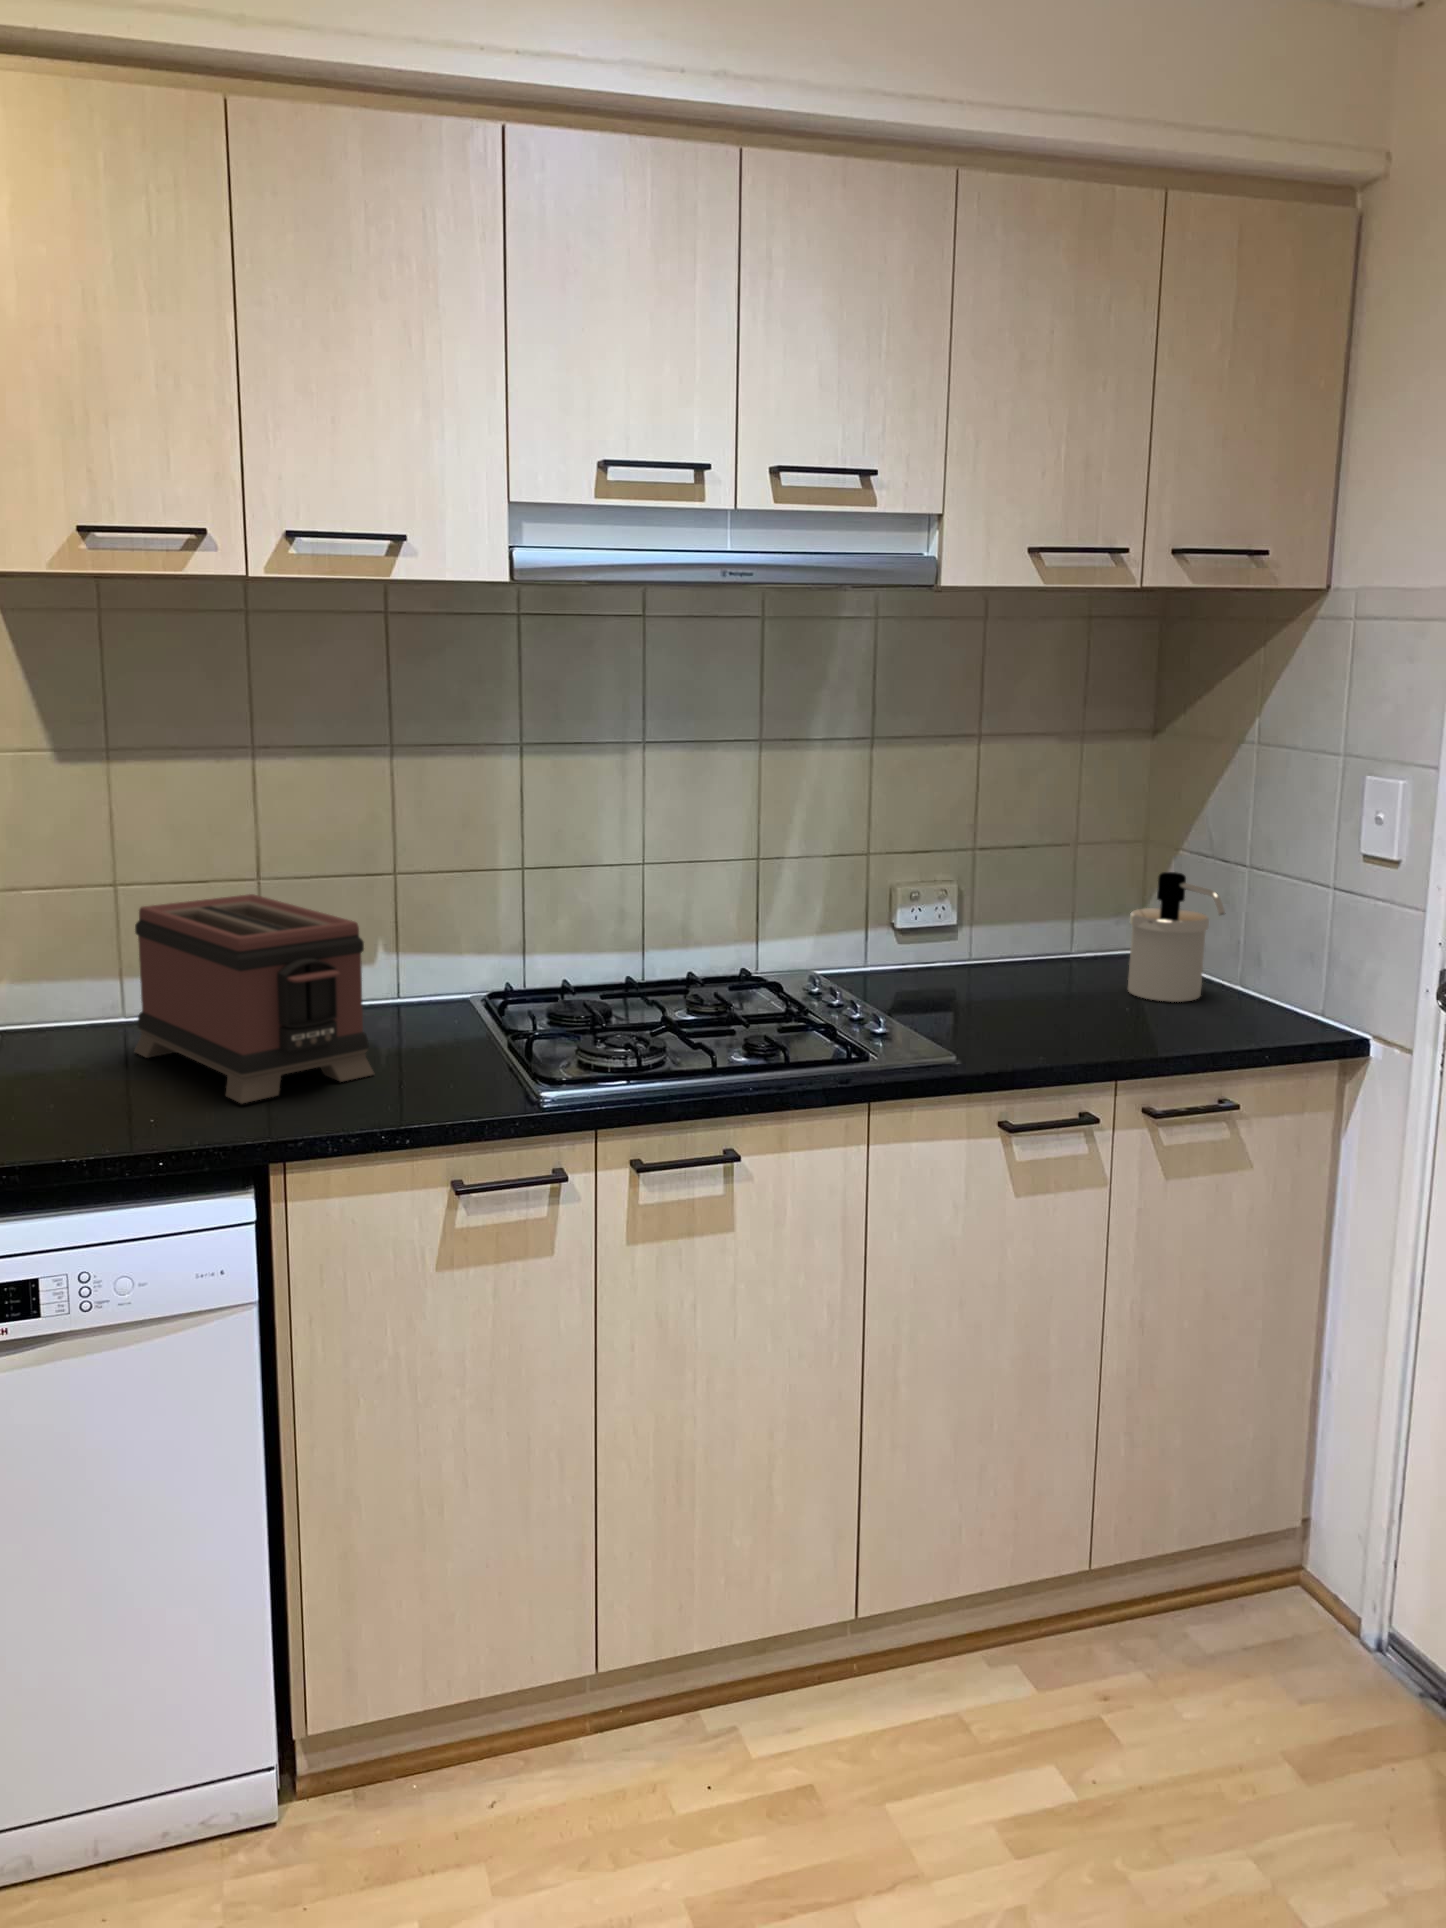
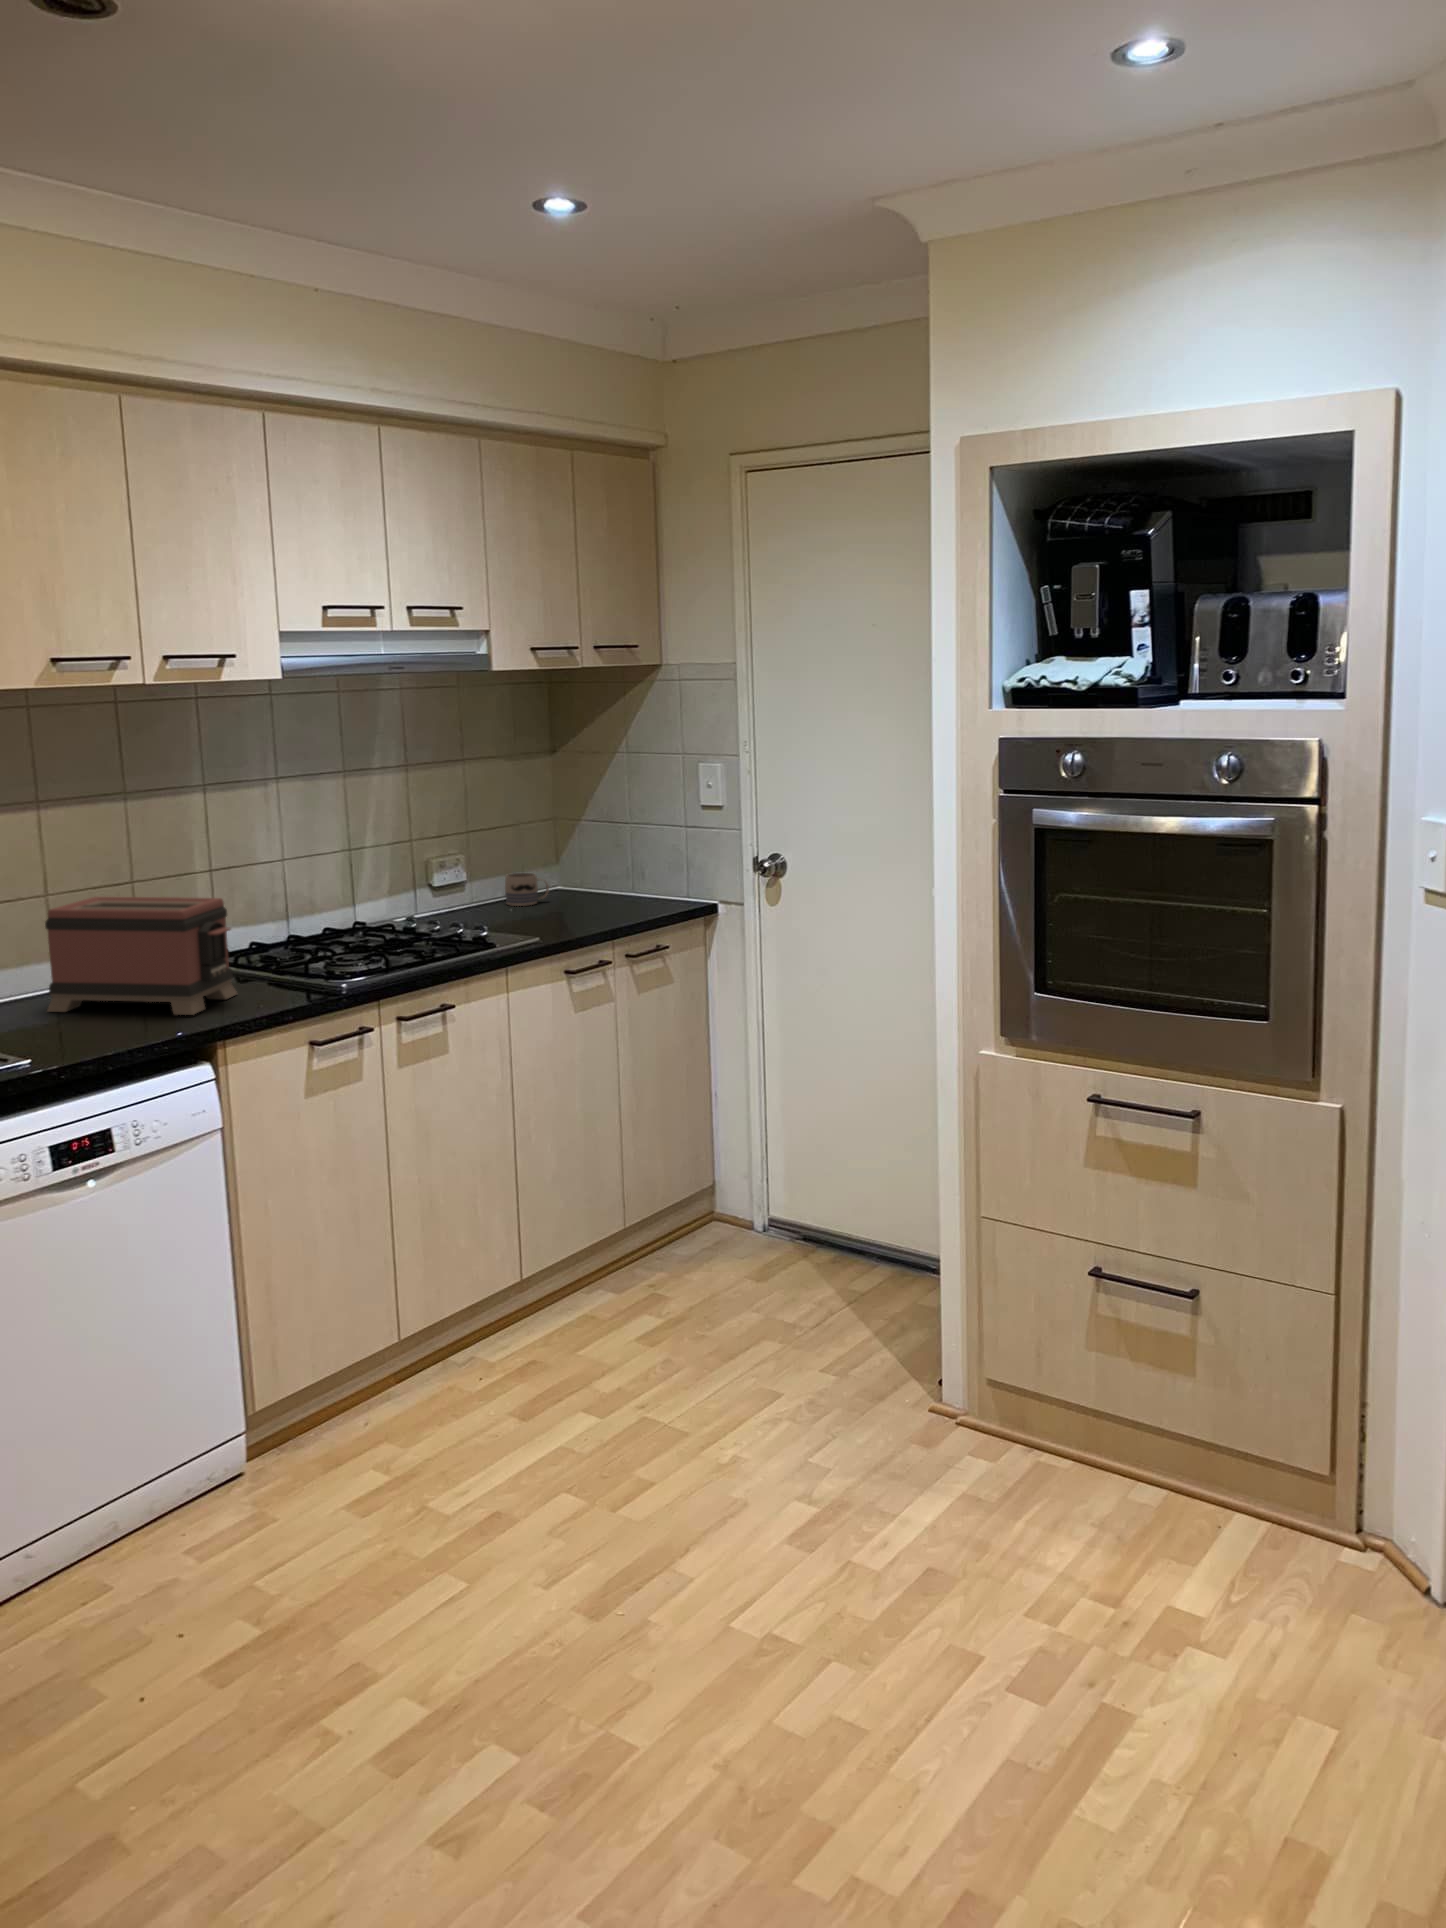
soap dispenser: present [1128,872,1225,1002] -> none [578,829,638,904]
mug: none [1007,928,1079,983] -> present [505,873,549,906]

